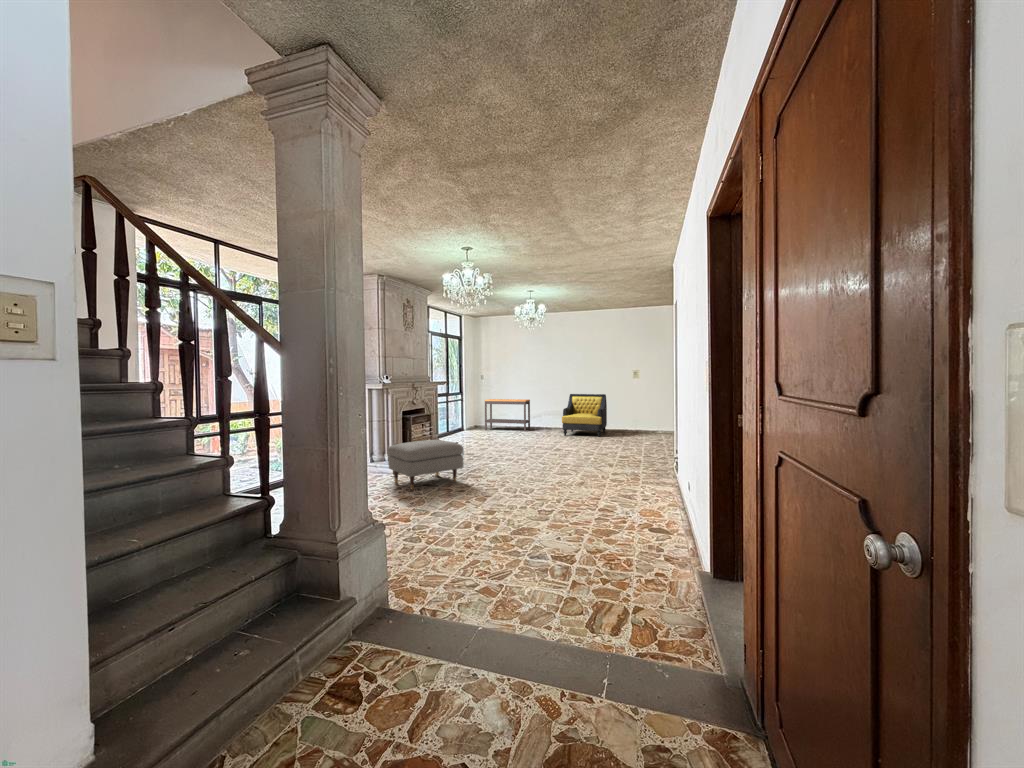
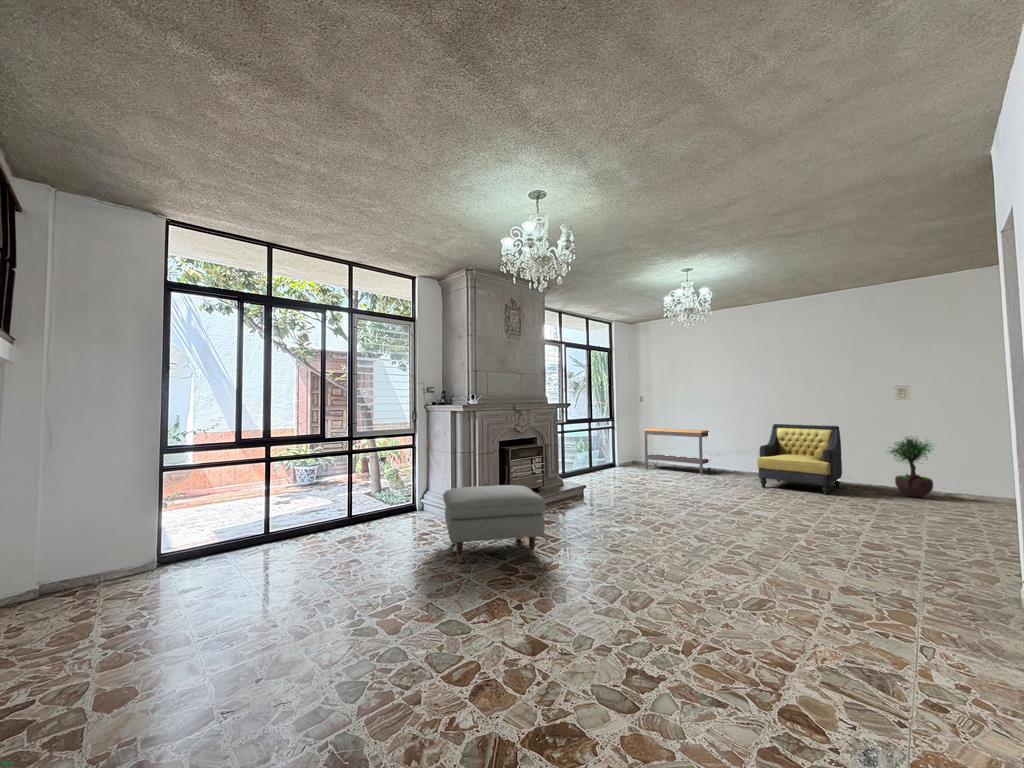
potted tree: none [628,397,652,434] -> present [890,437,933,497]

